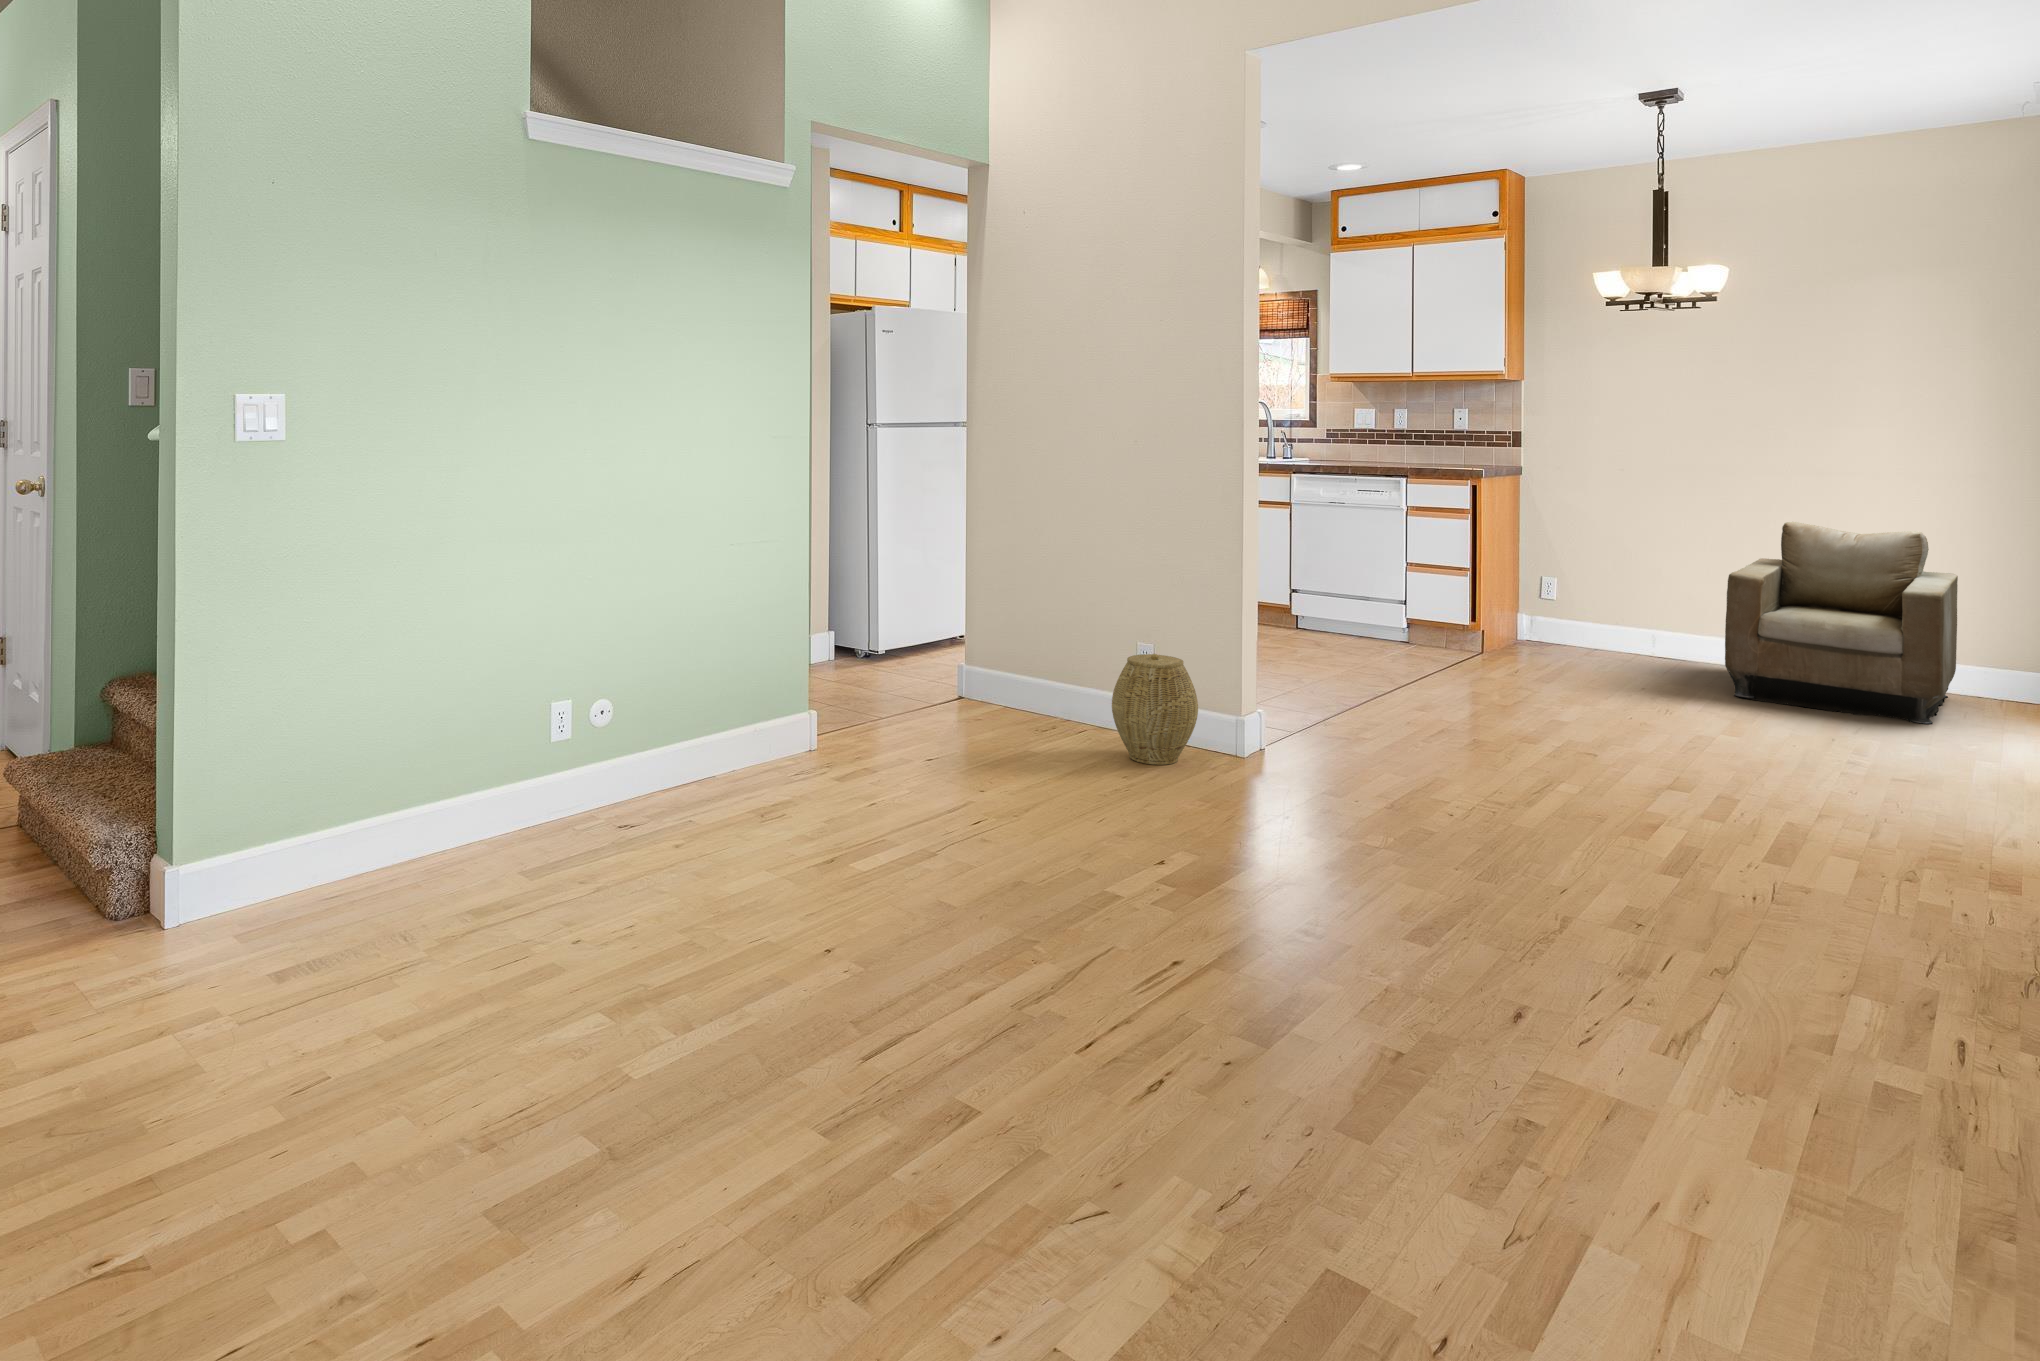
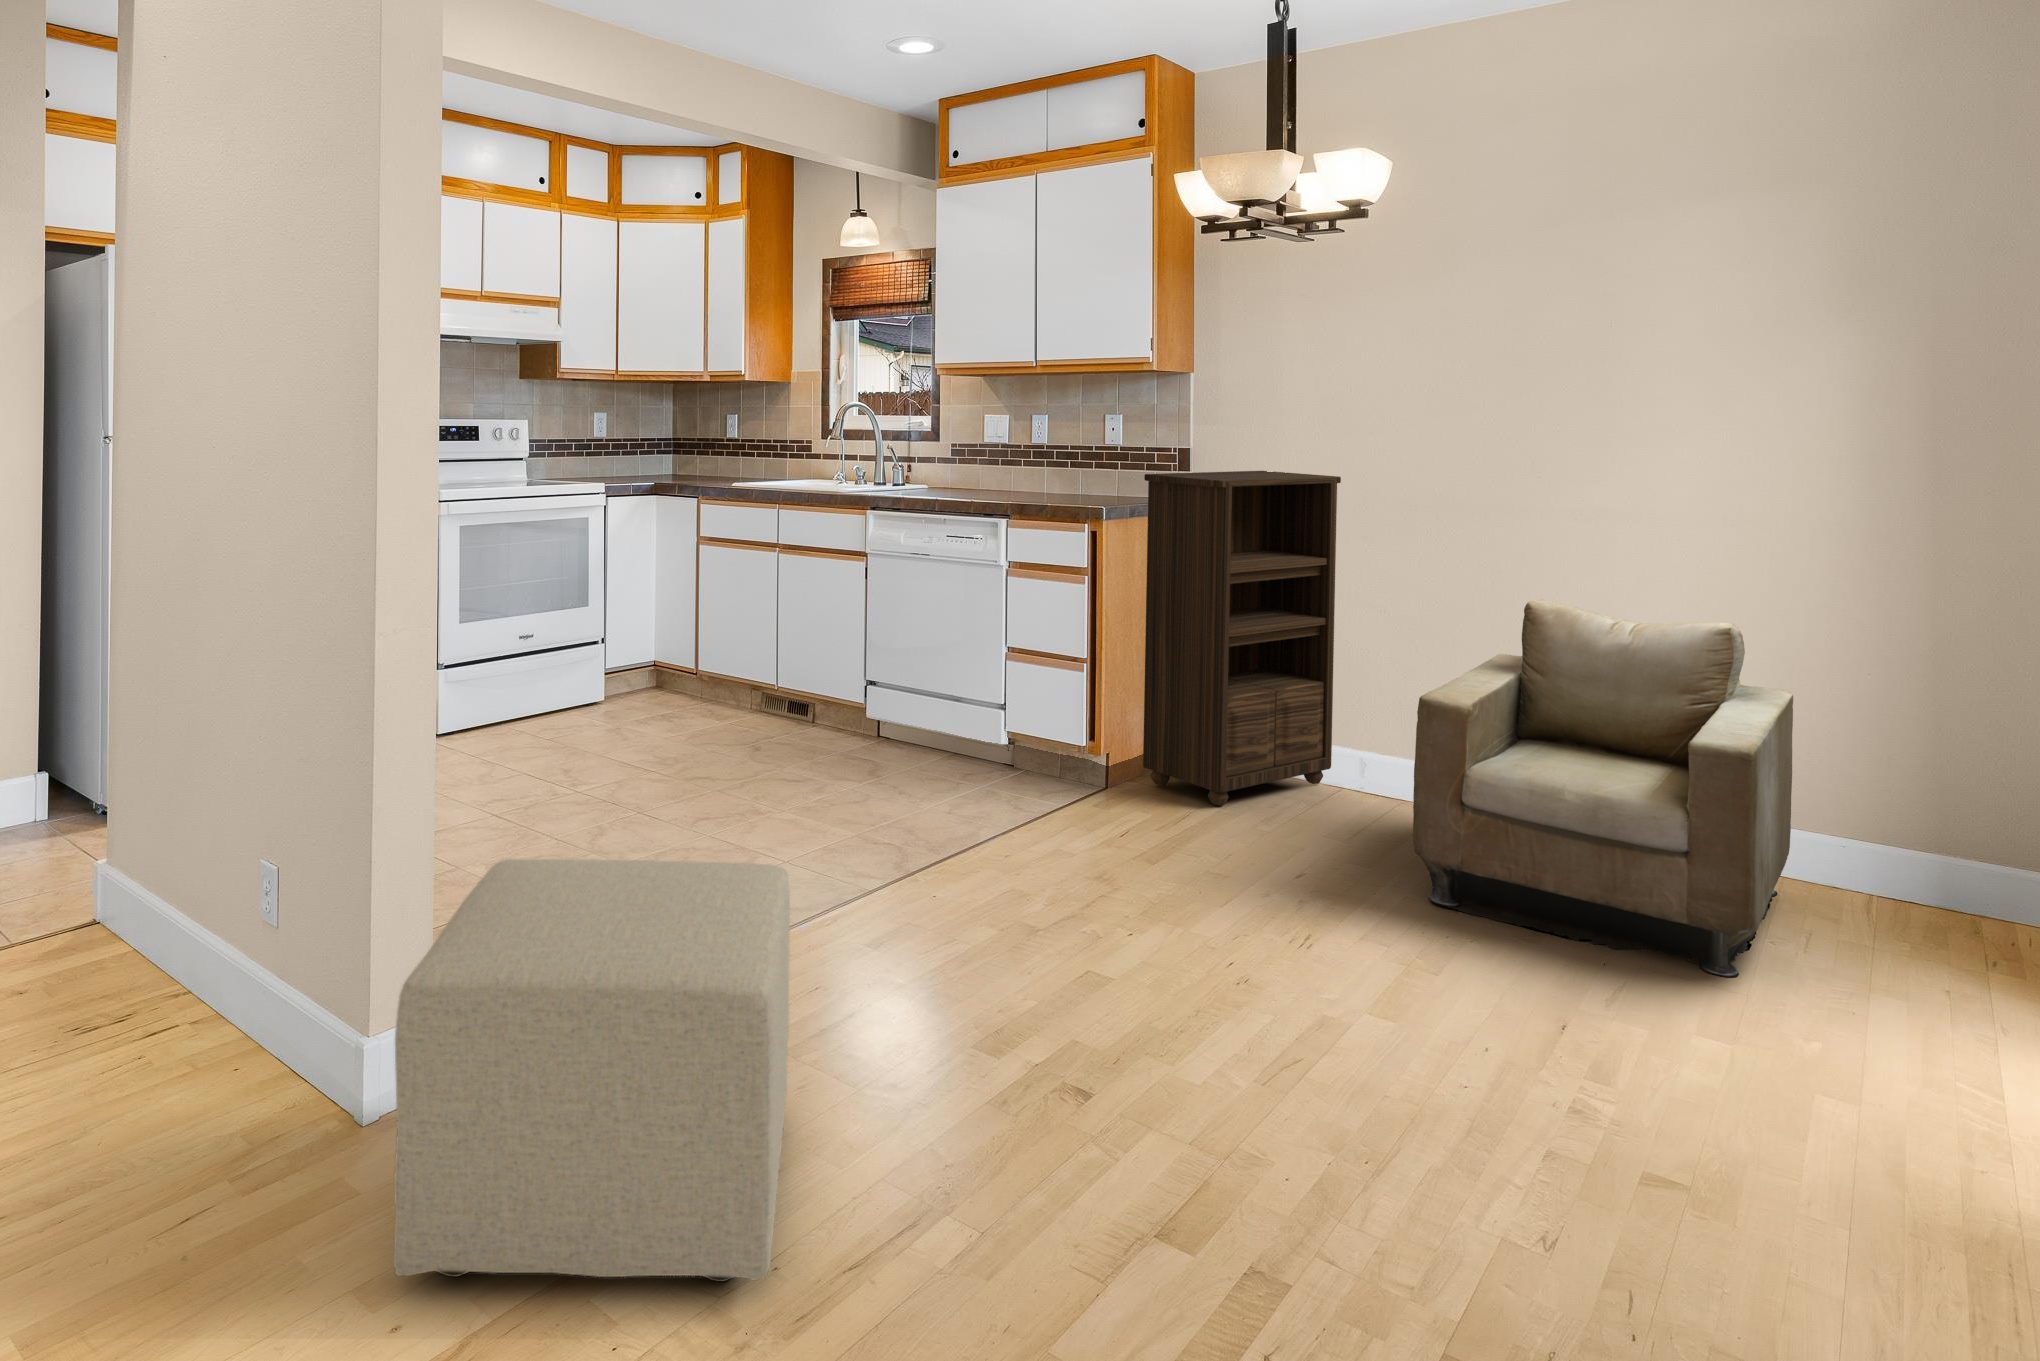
bookshelf: none [1510,446,1641,659] -> present [1143,471,1341,806]
ottoman: none [1302,626,1515,792] -> present [394,859,790,1282]
woven basket: present [1112,654,1198,765] -> none [37,924,236,1179]

